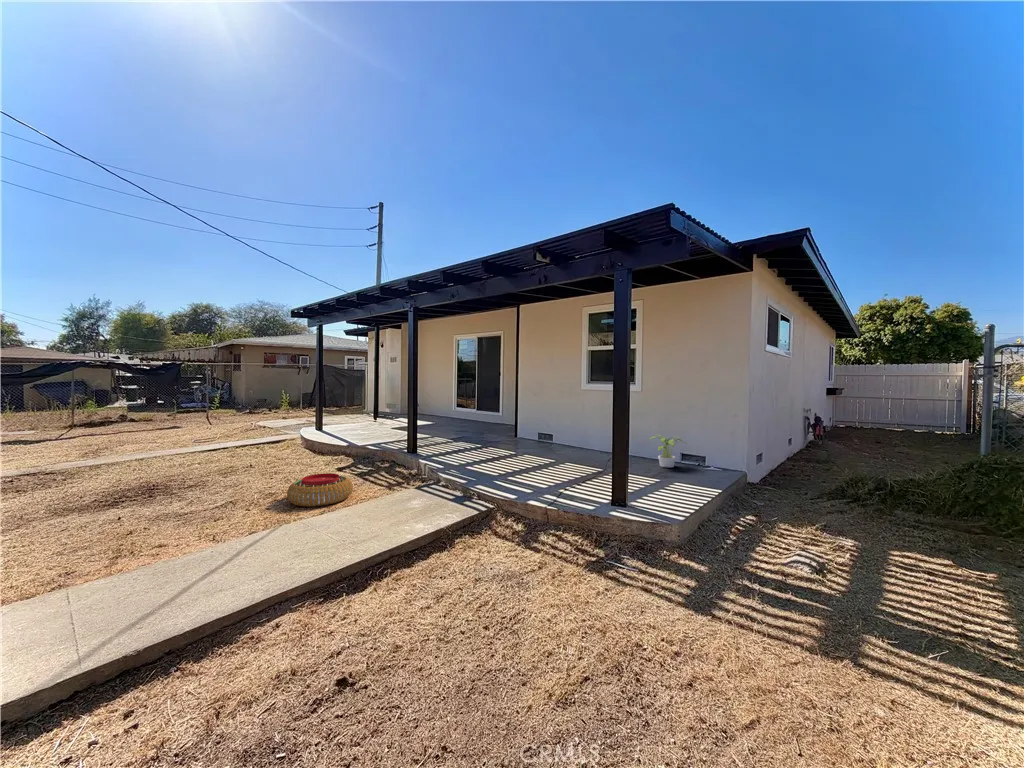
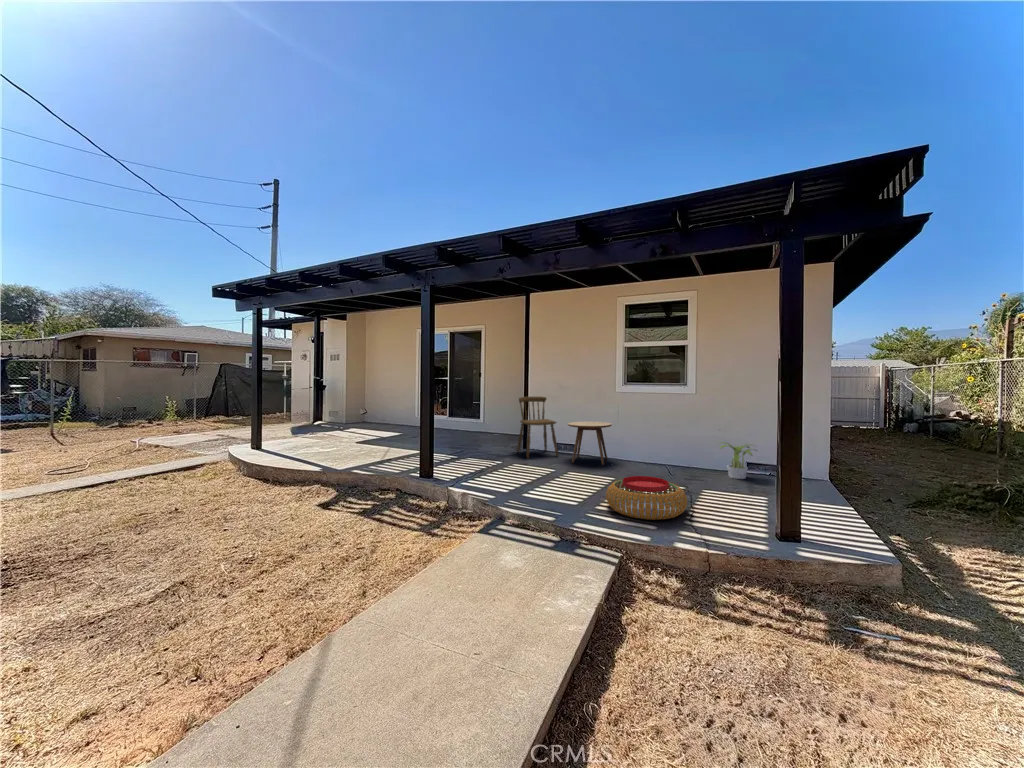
dining chair: none [506,393,535,444] -> present [517,396,558,458]
side table: none [538,415,575,452] -> present [568,421,612,465]
pouf: present [287,473,353,506] -> present [606,476,687,520]

